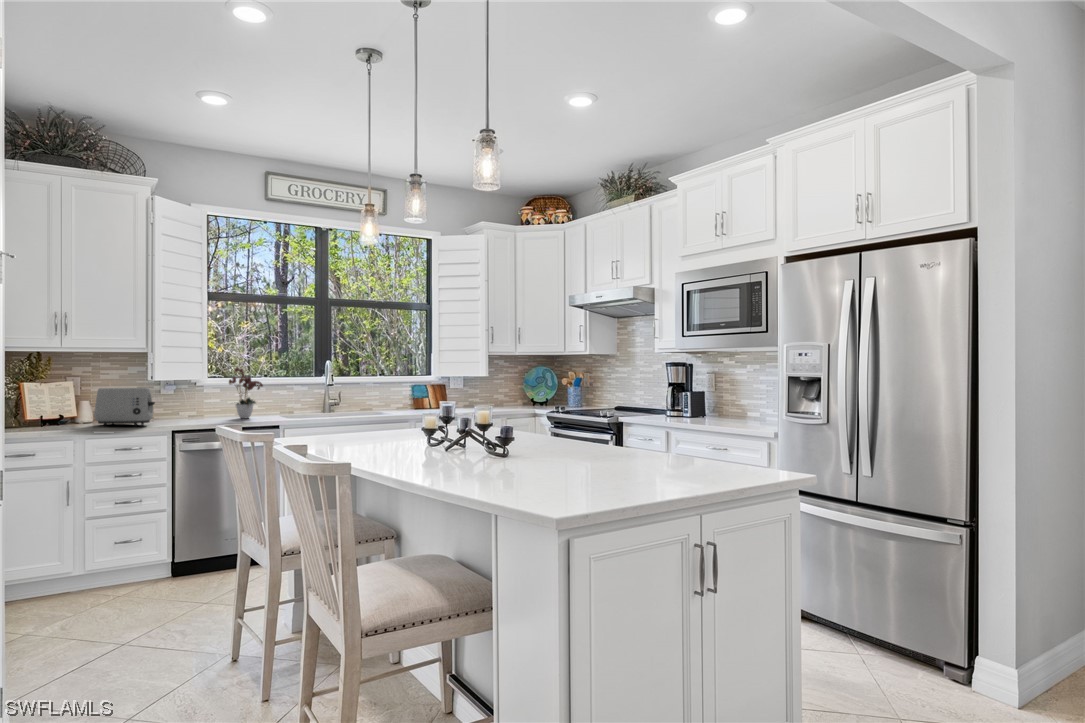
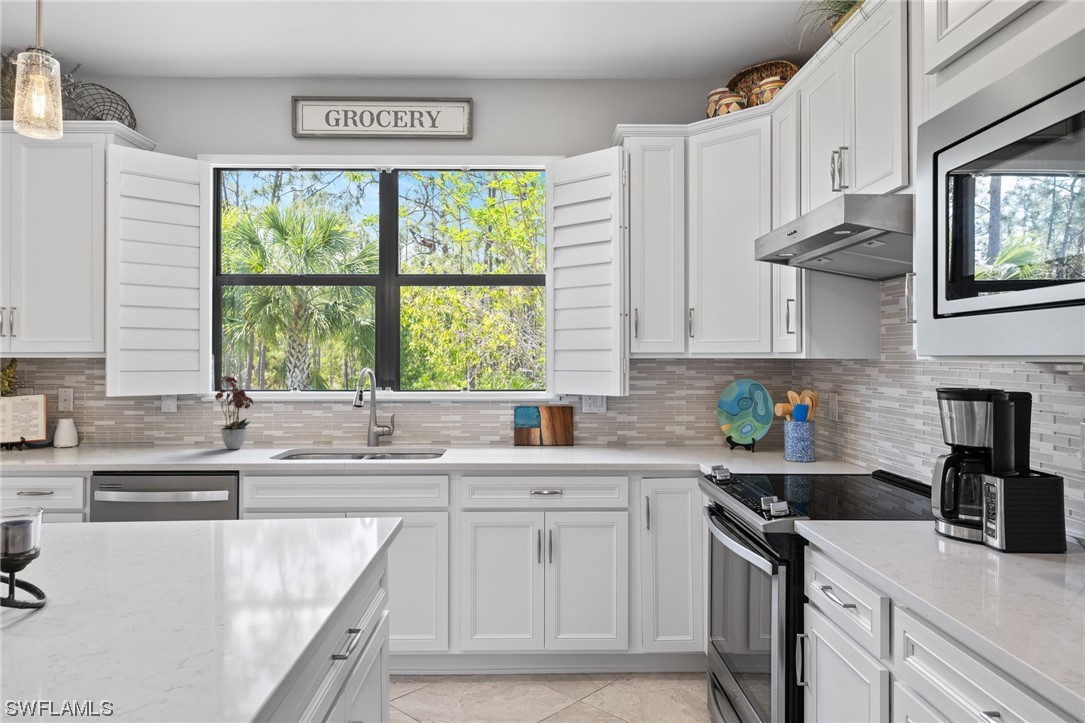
toaster: present [94,388,155,426] -> none [33,402,98,456]

